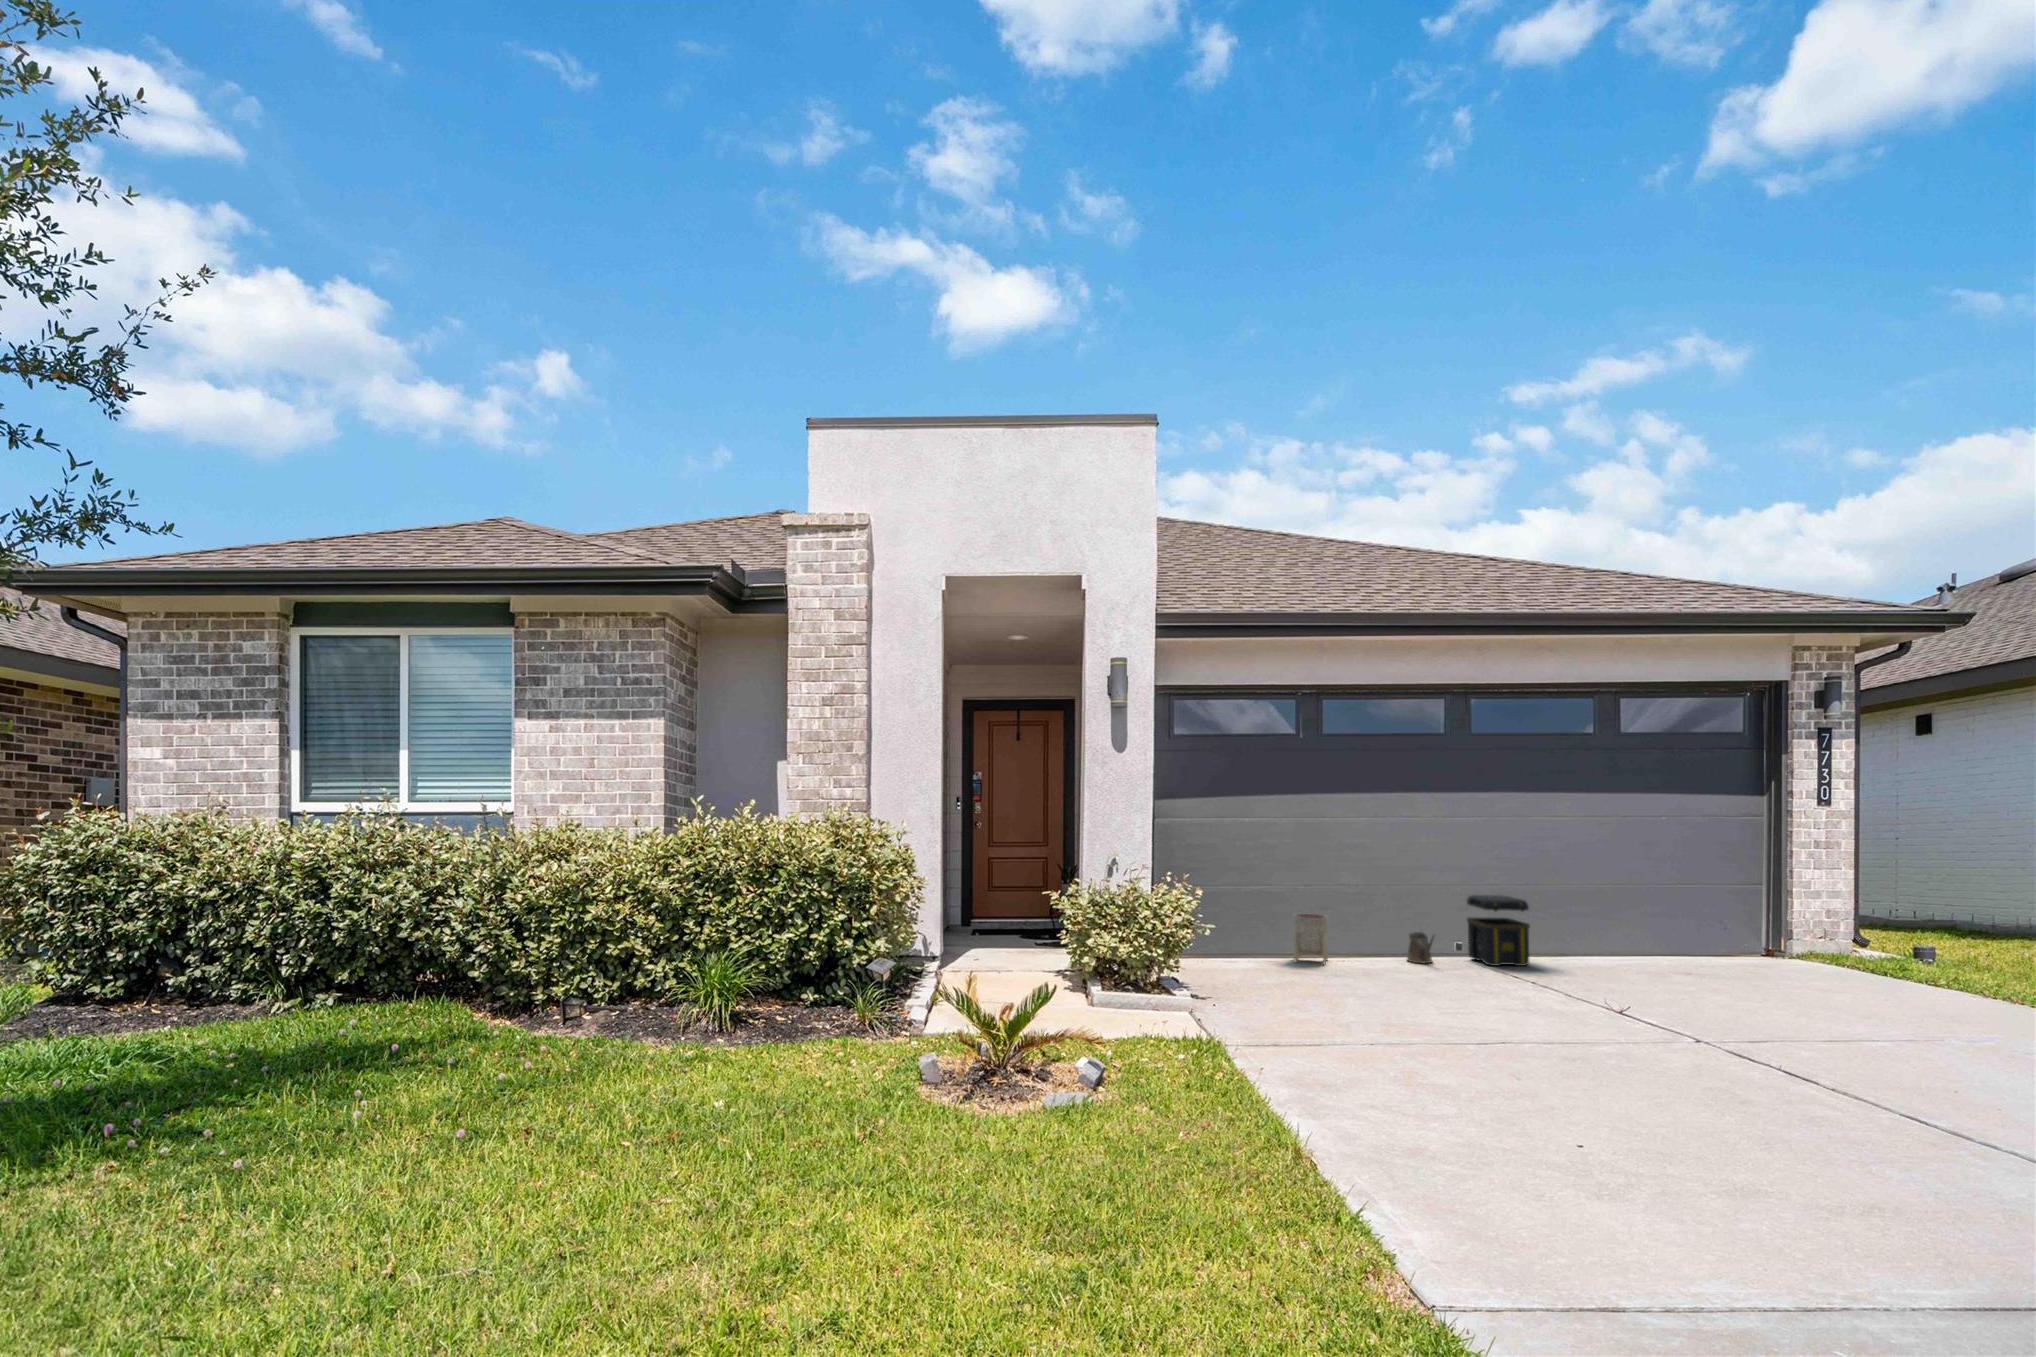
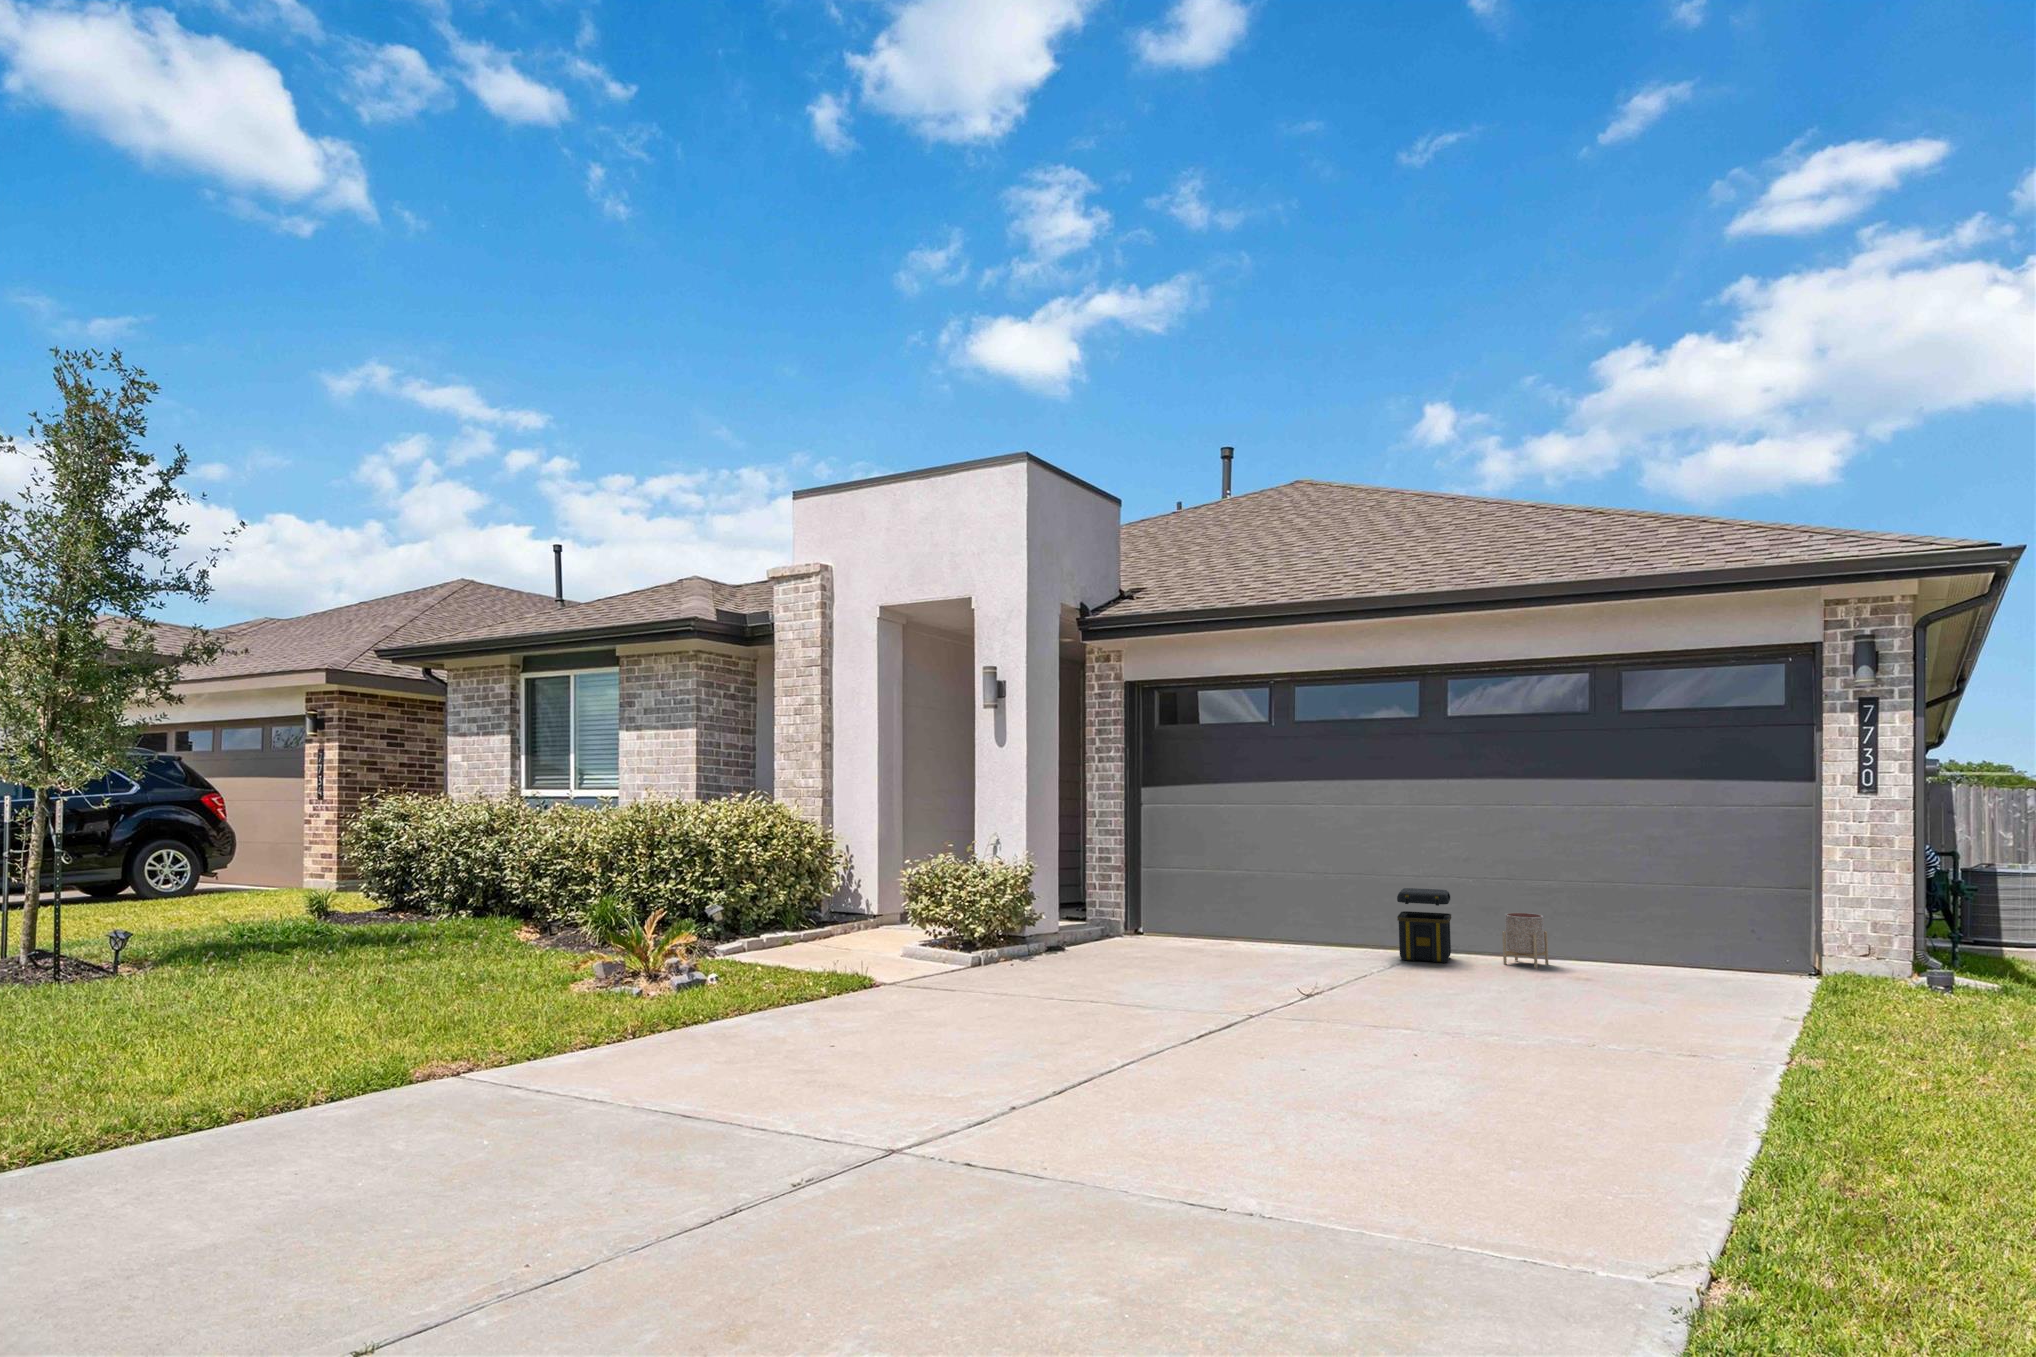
planter: present [1294,914,1328,965] -> present [1502,913,1548,968]
watering can: present [1407,932,1434,963] -> none [1330,923,1356,954]

